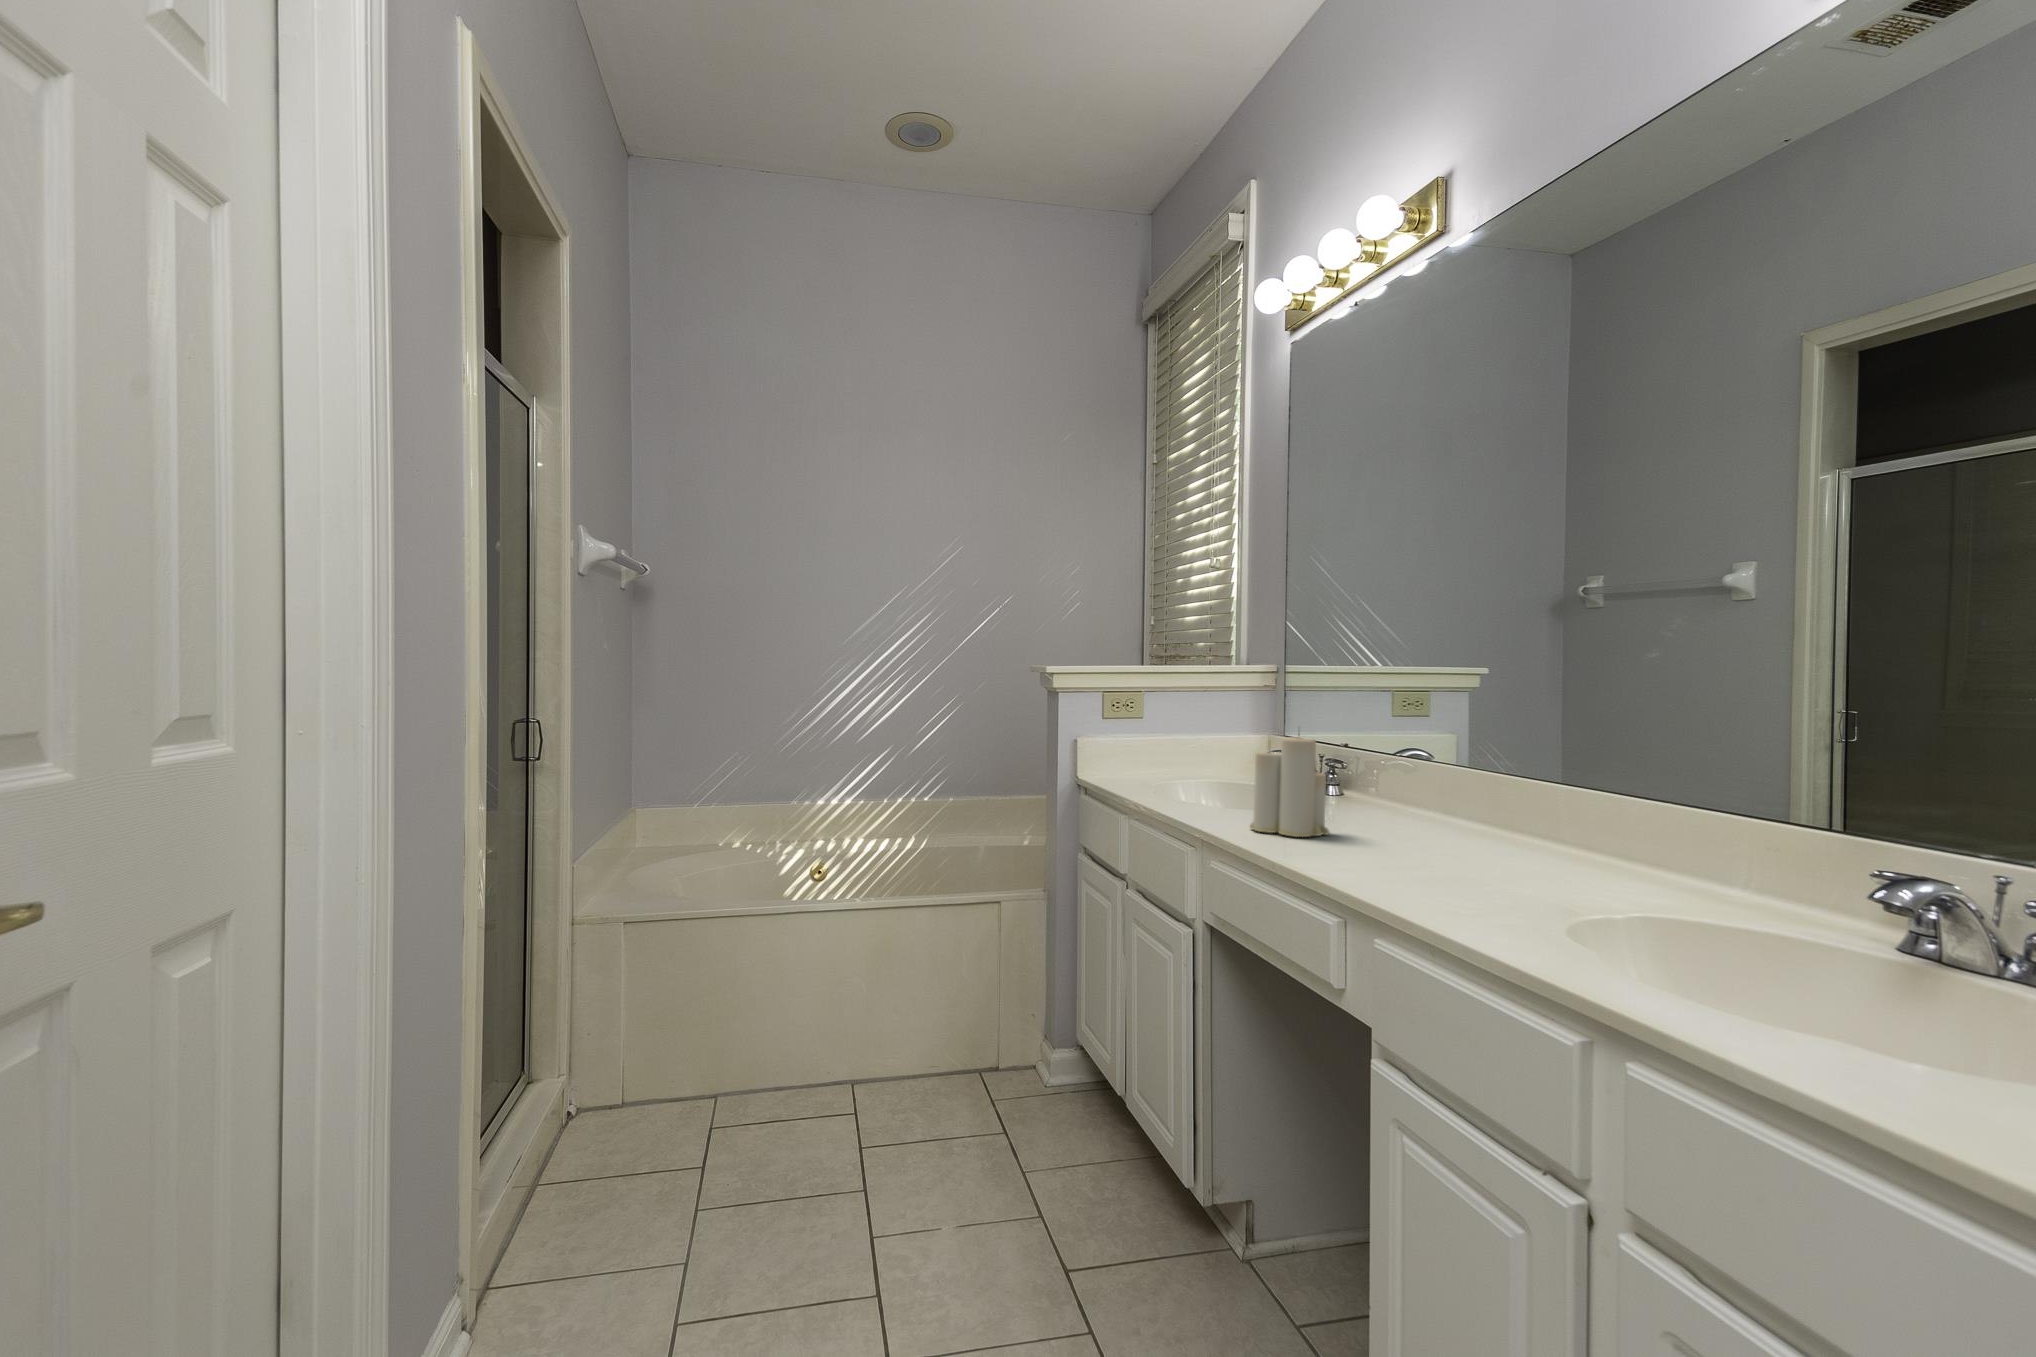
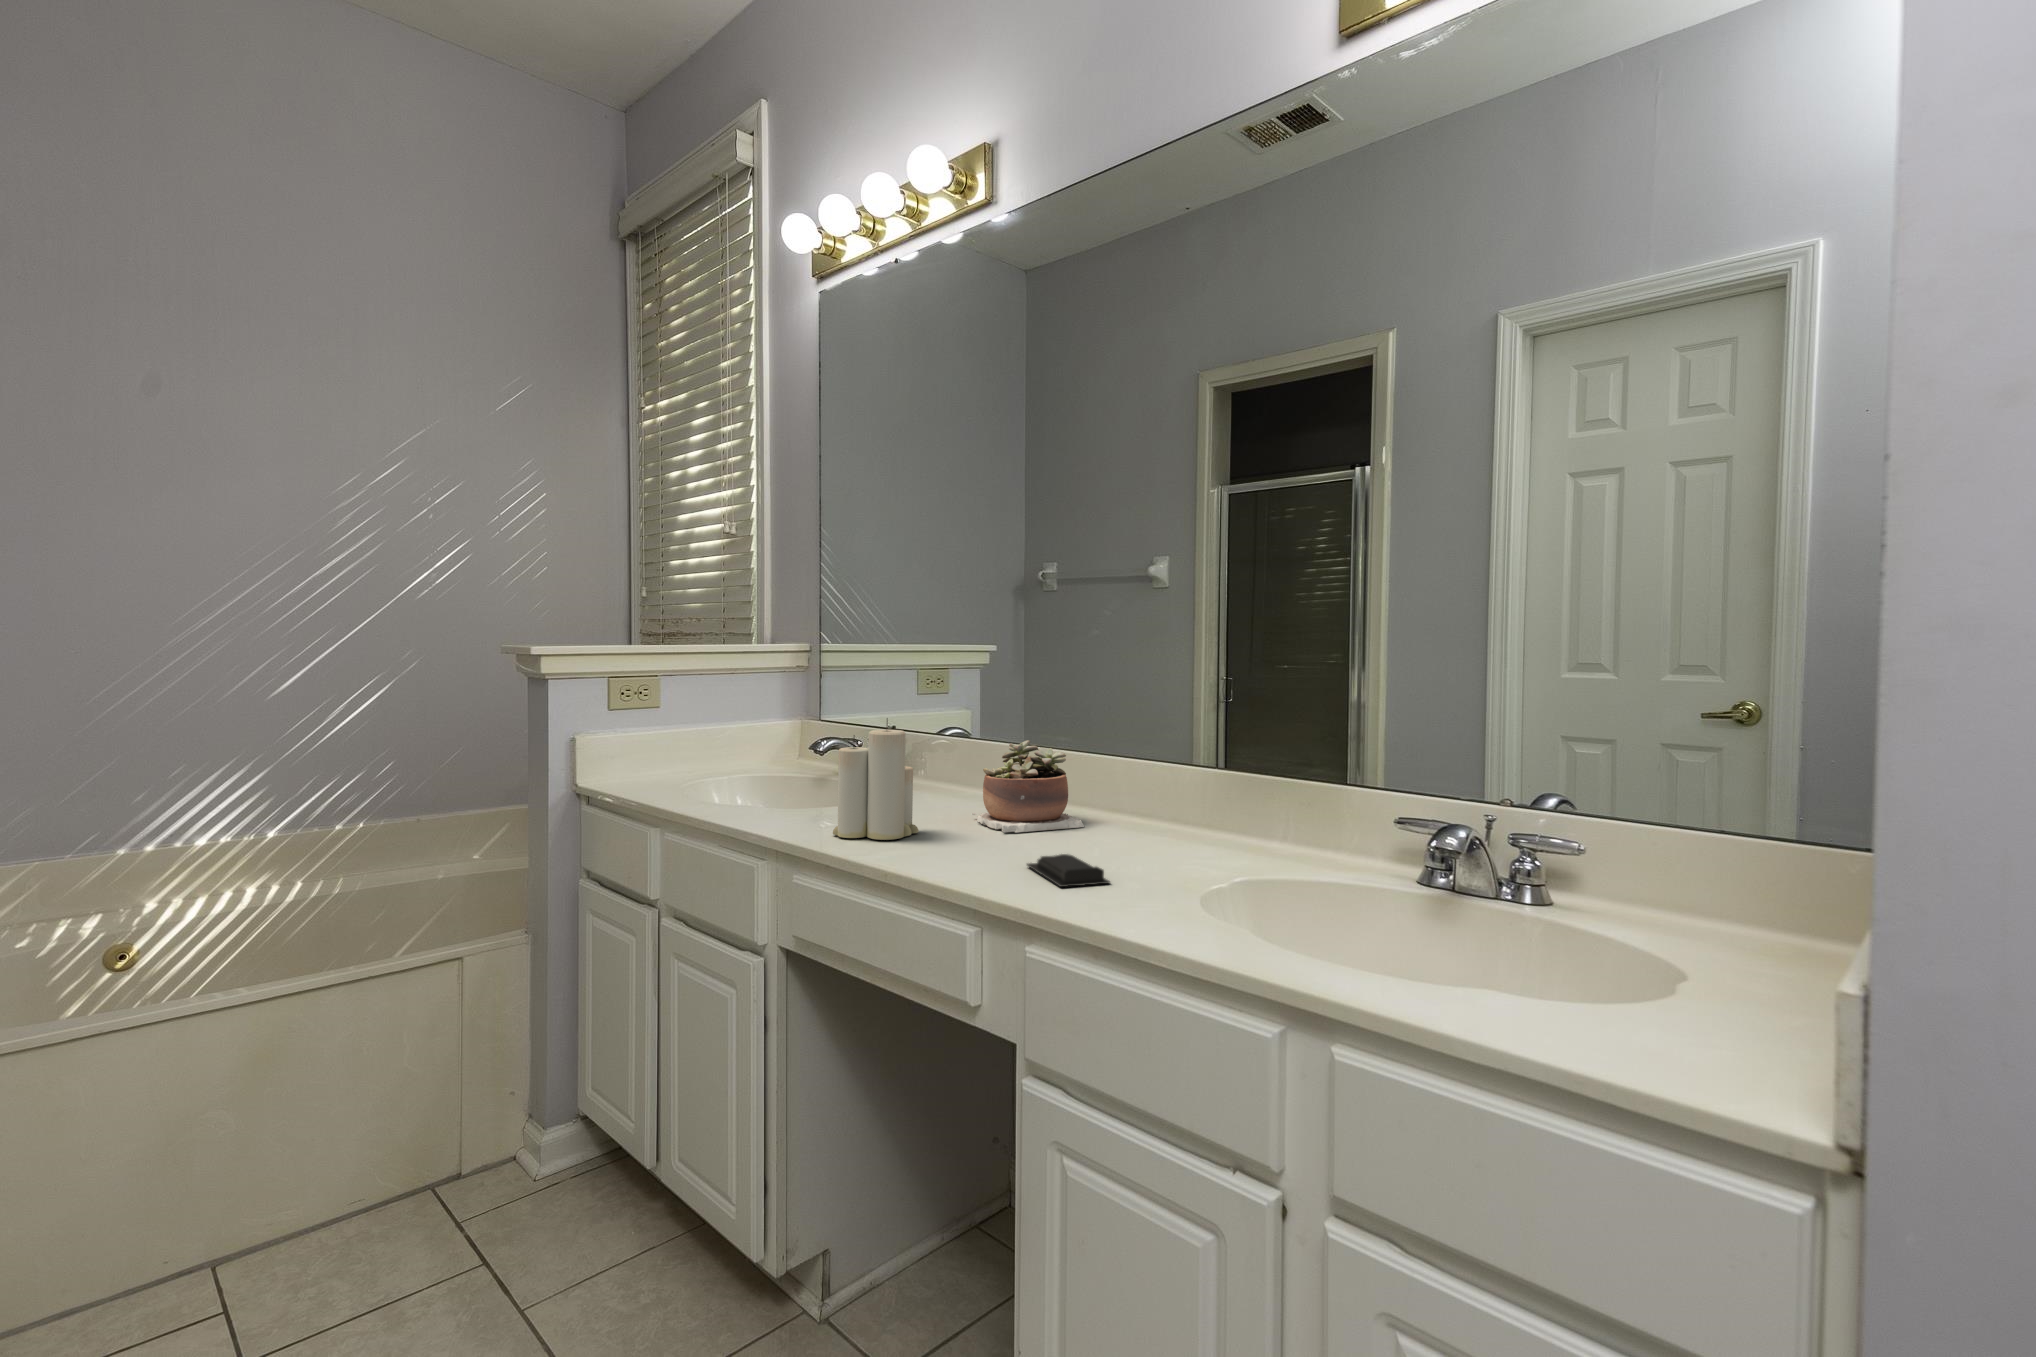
succulent plant: none [1392,758,1507,848] -> present [974,740,1084,833]
soap bar: none [1410,861,1484,892] -> present [1027,854,1110,887]

